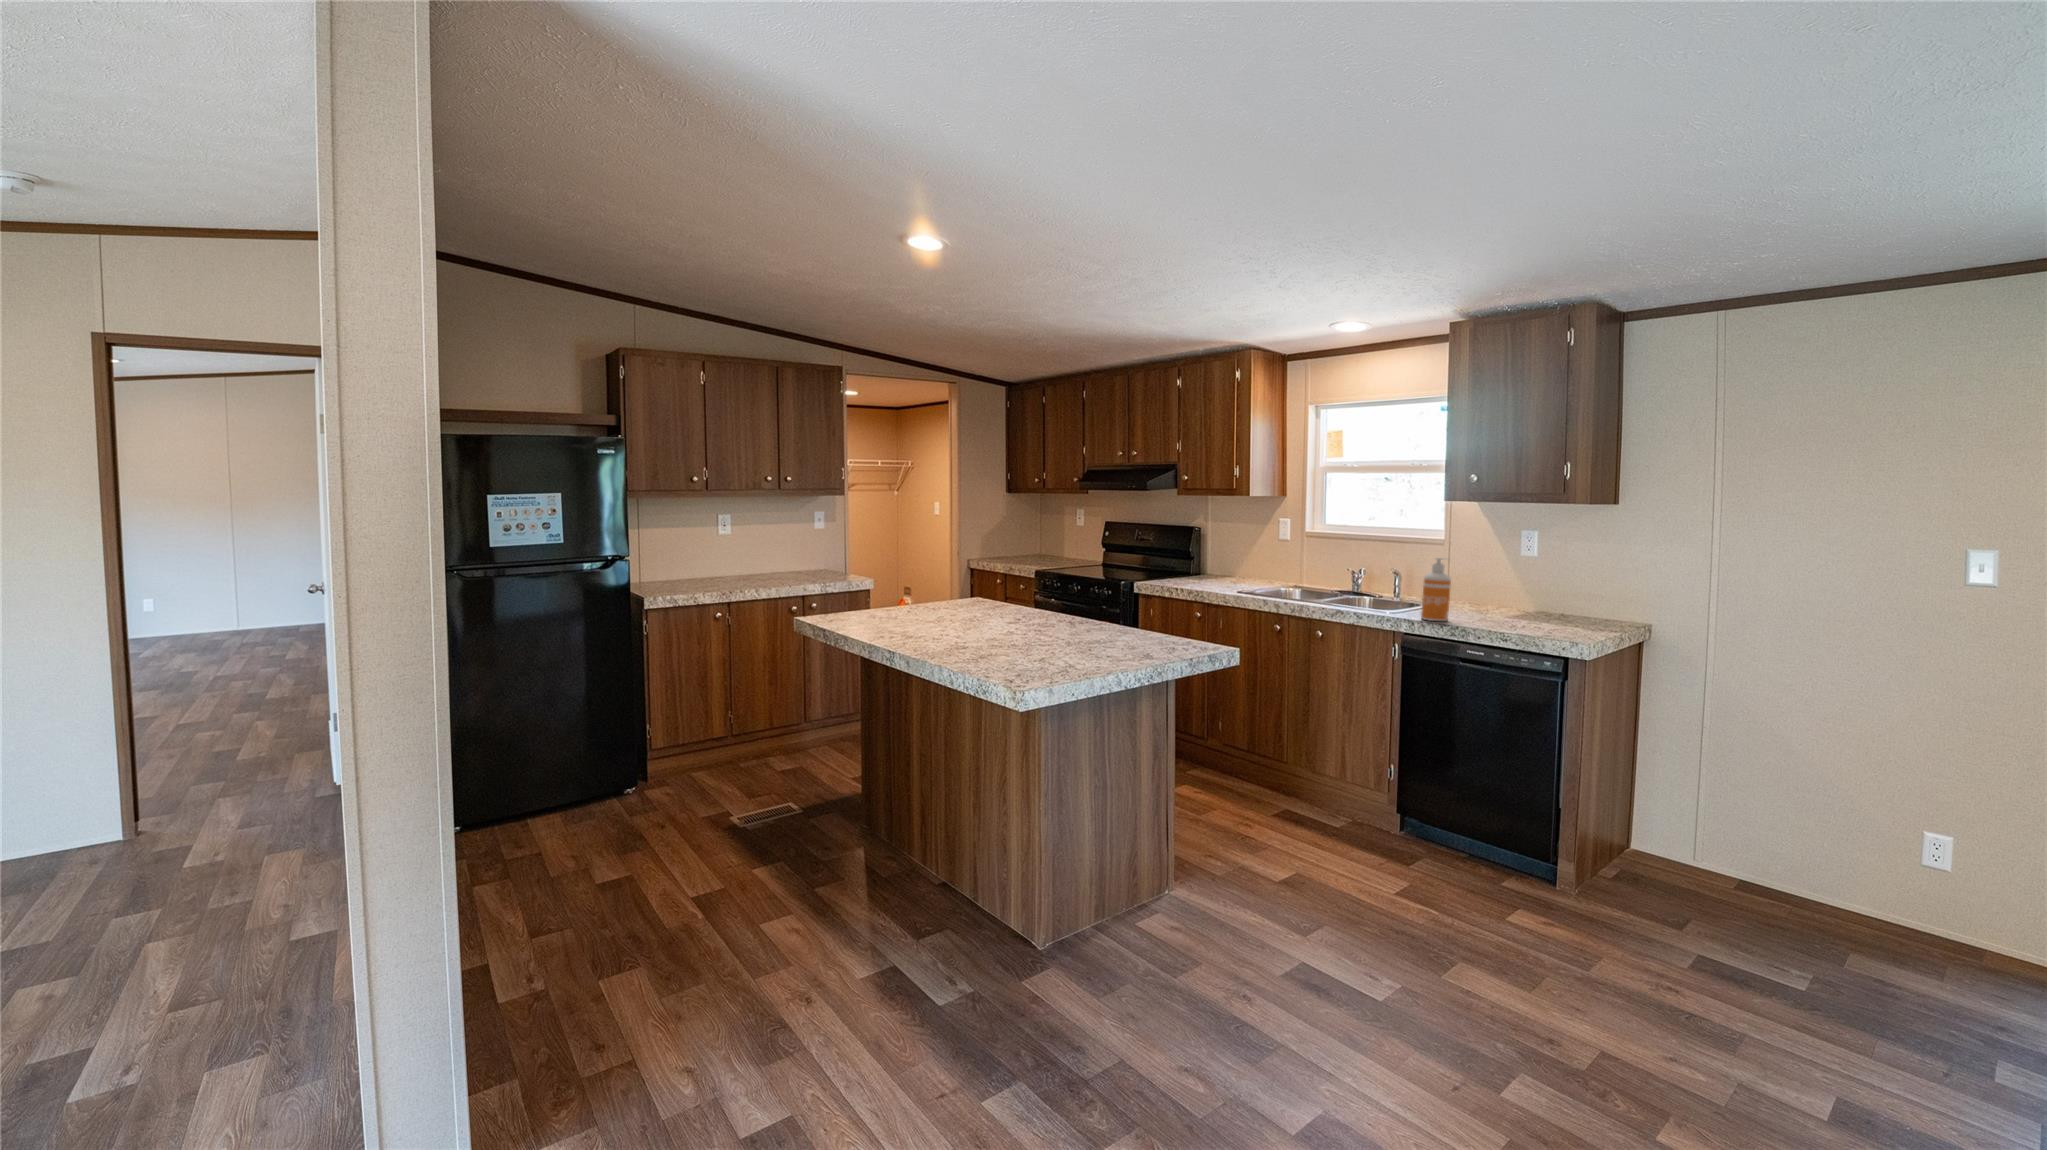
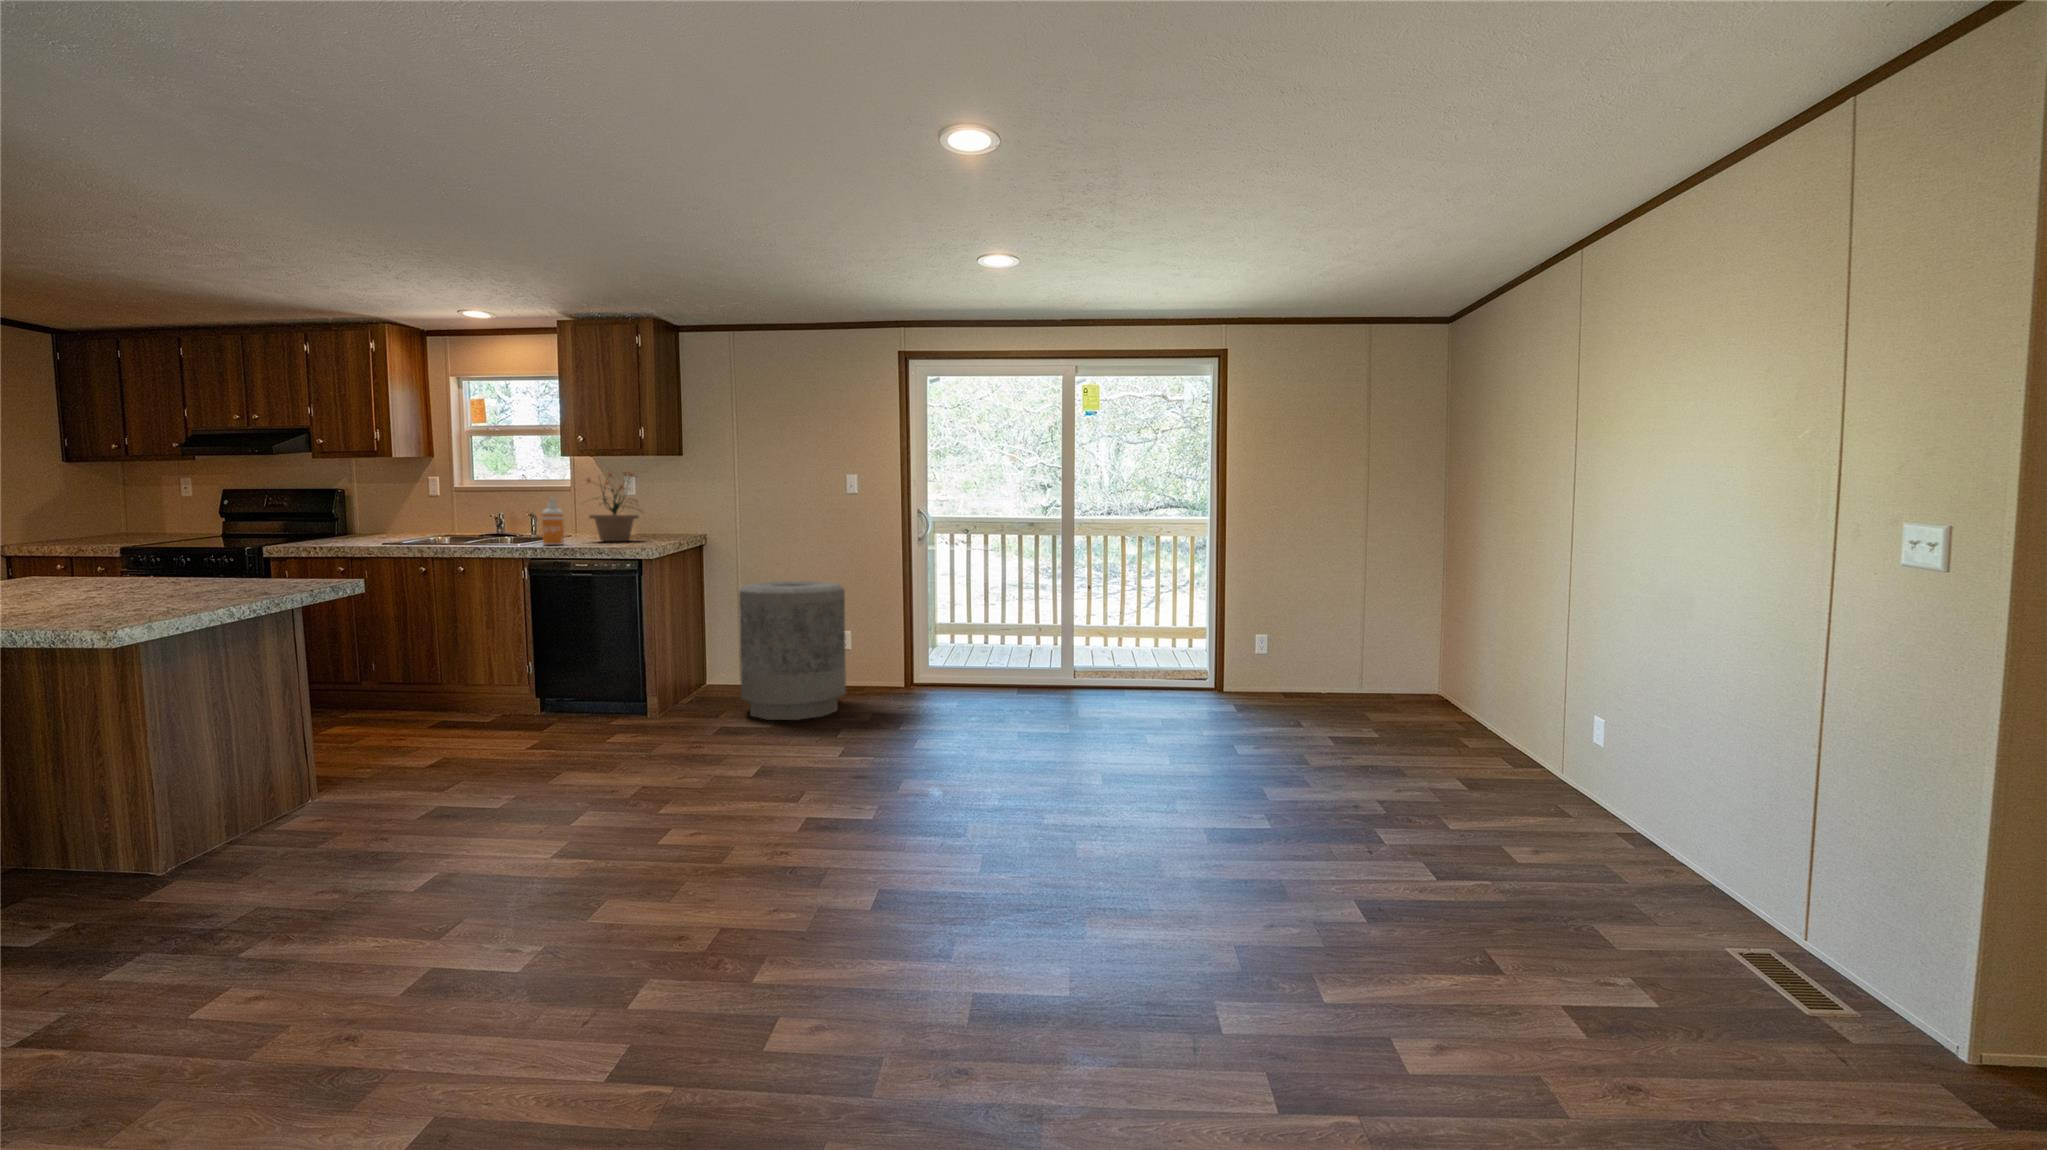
potted plant: none [1468,520,1558,620] -> present [587,472,639,541]
trash can: none [1713,713,1978,984] -> present [739,581,846,720]

